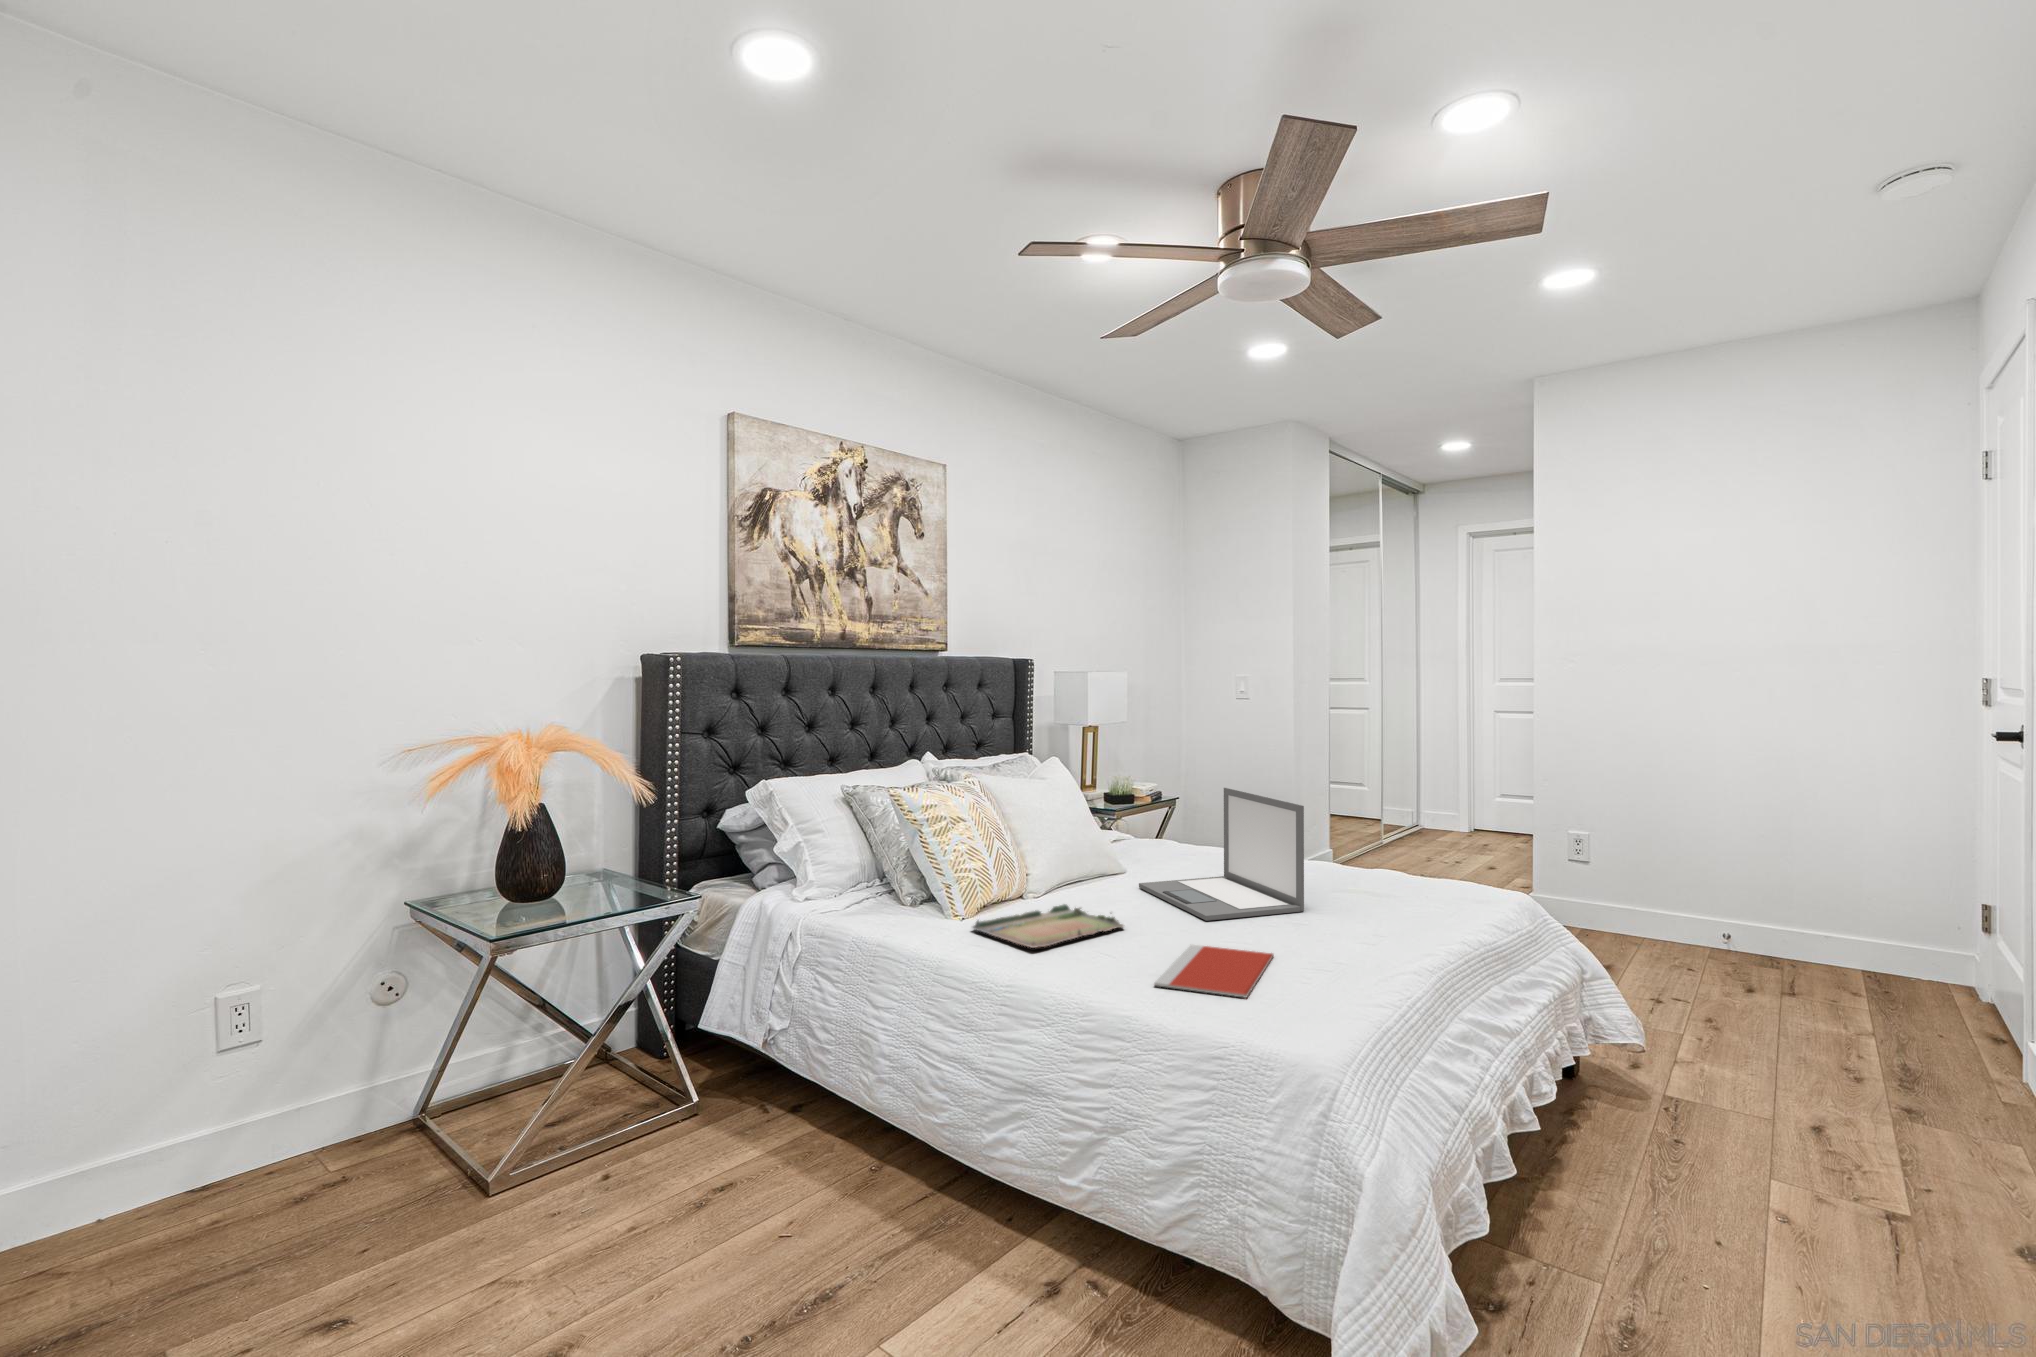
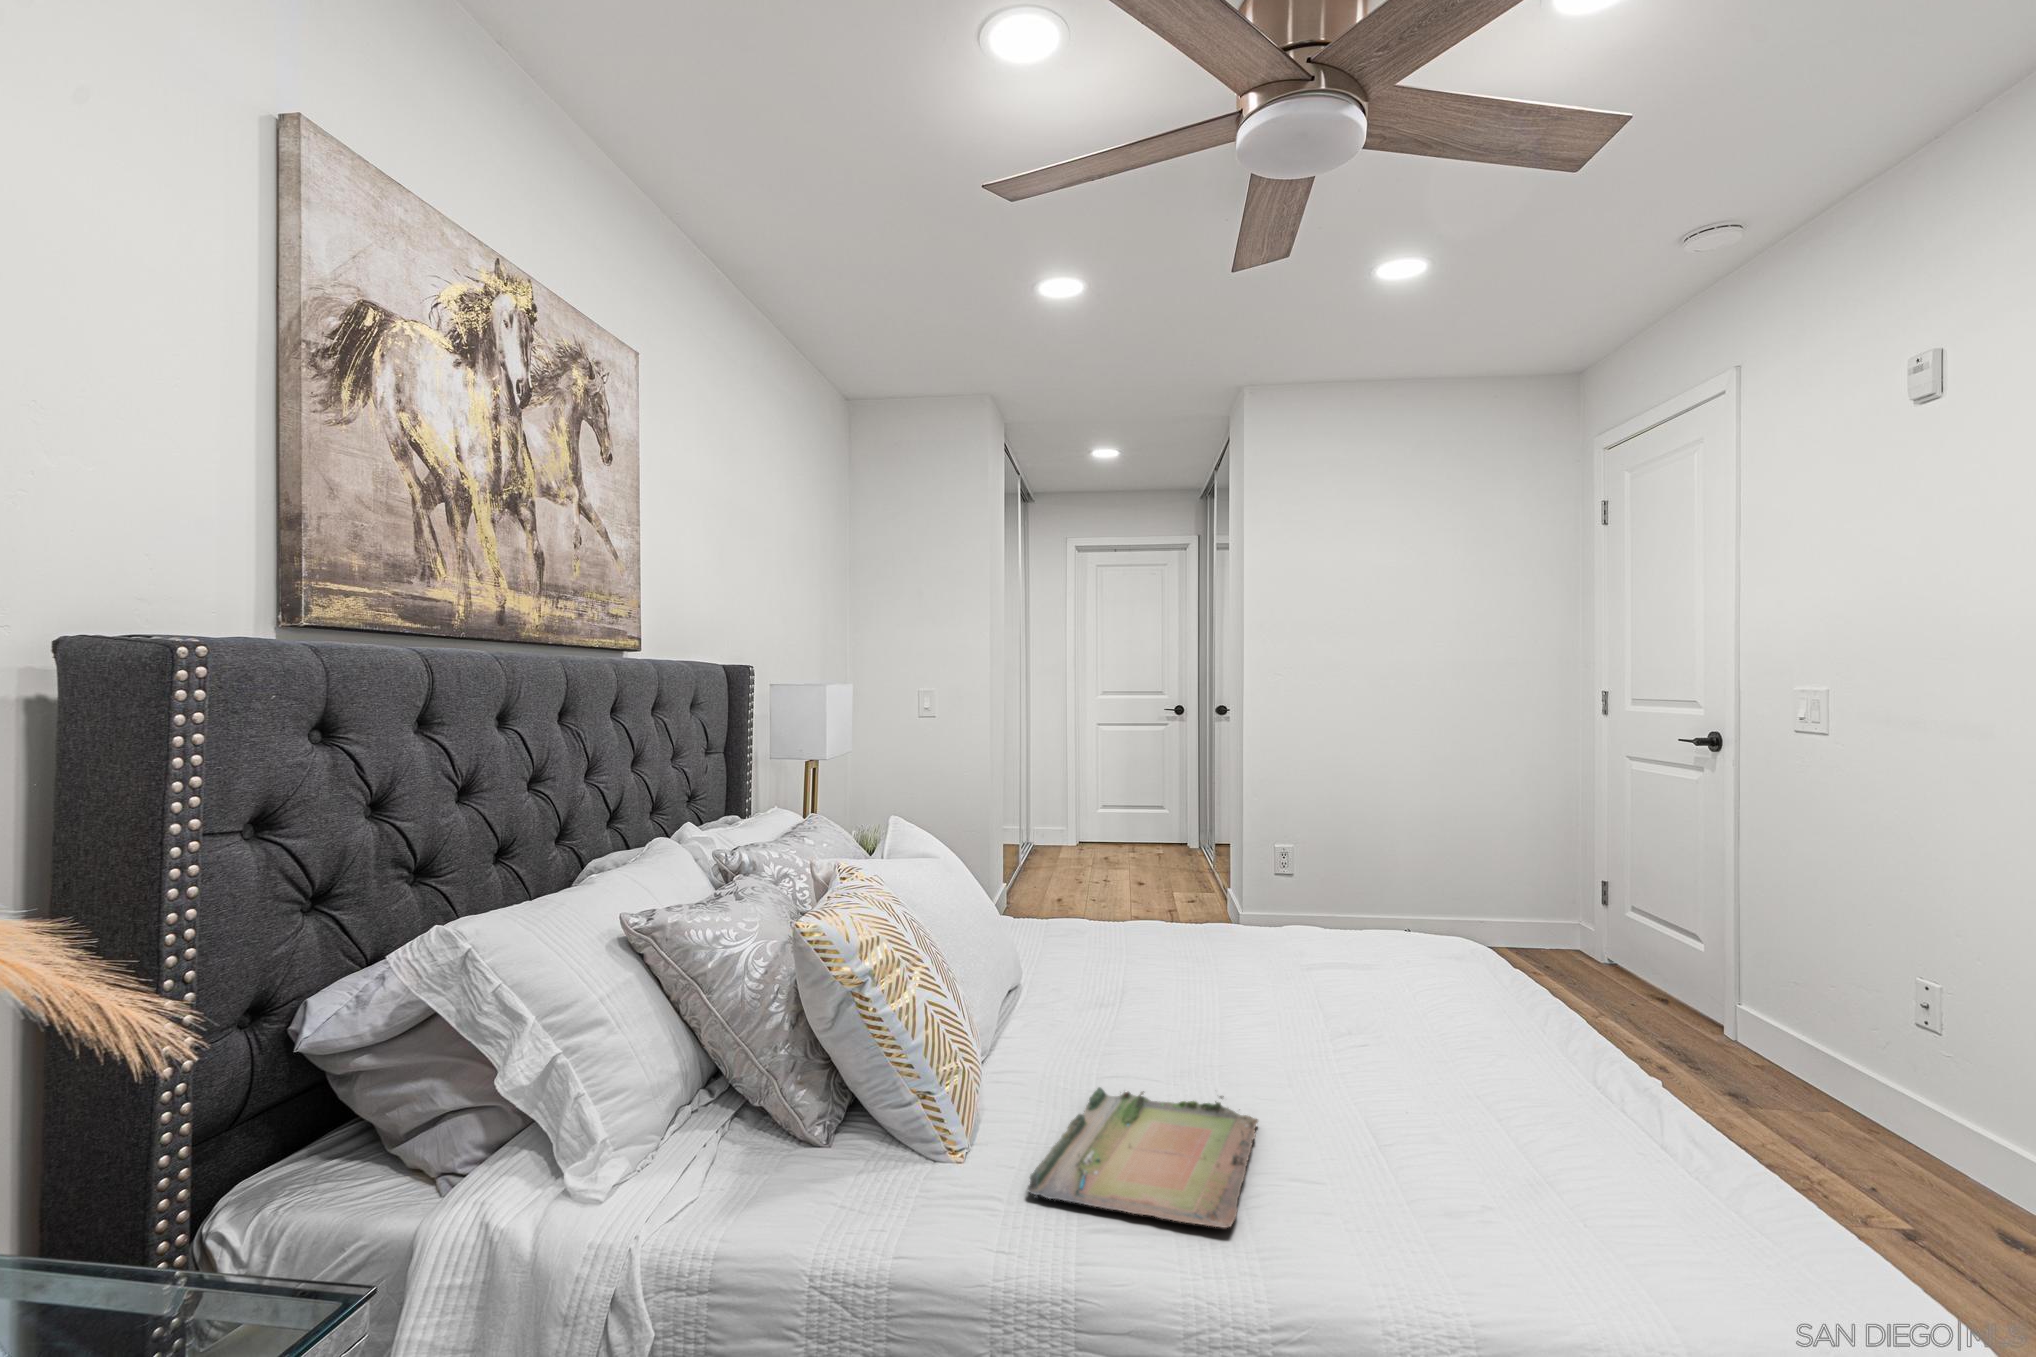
laptop: present [1139,788,1304,921] -> none [1120,848,1396,1076]
notebook: present [1154,945,1274,998] -> none [1416,1133,1730,1280]

